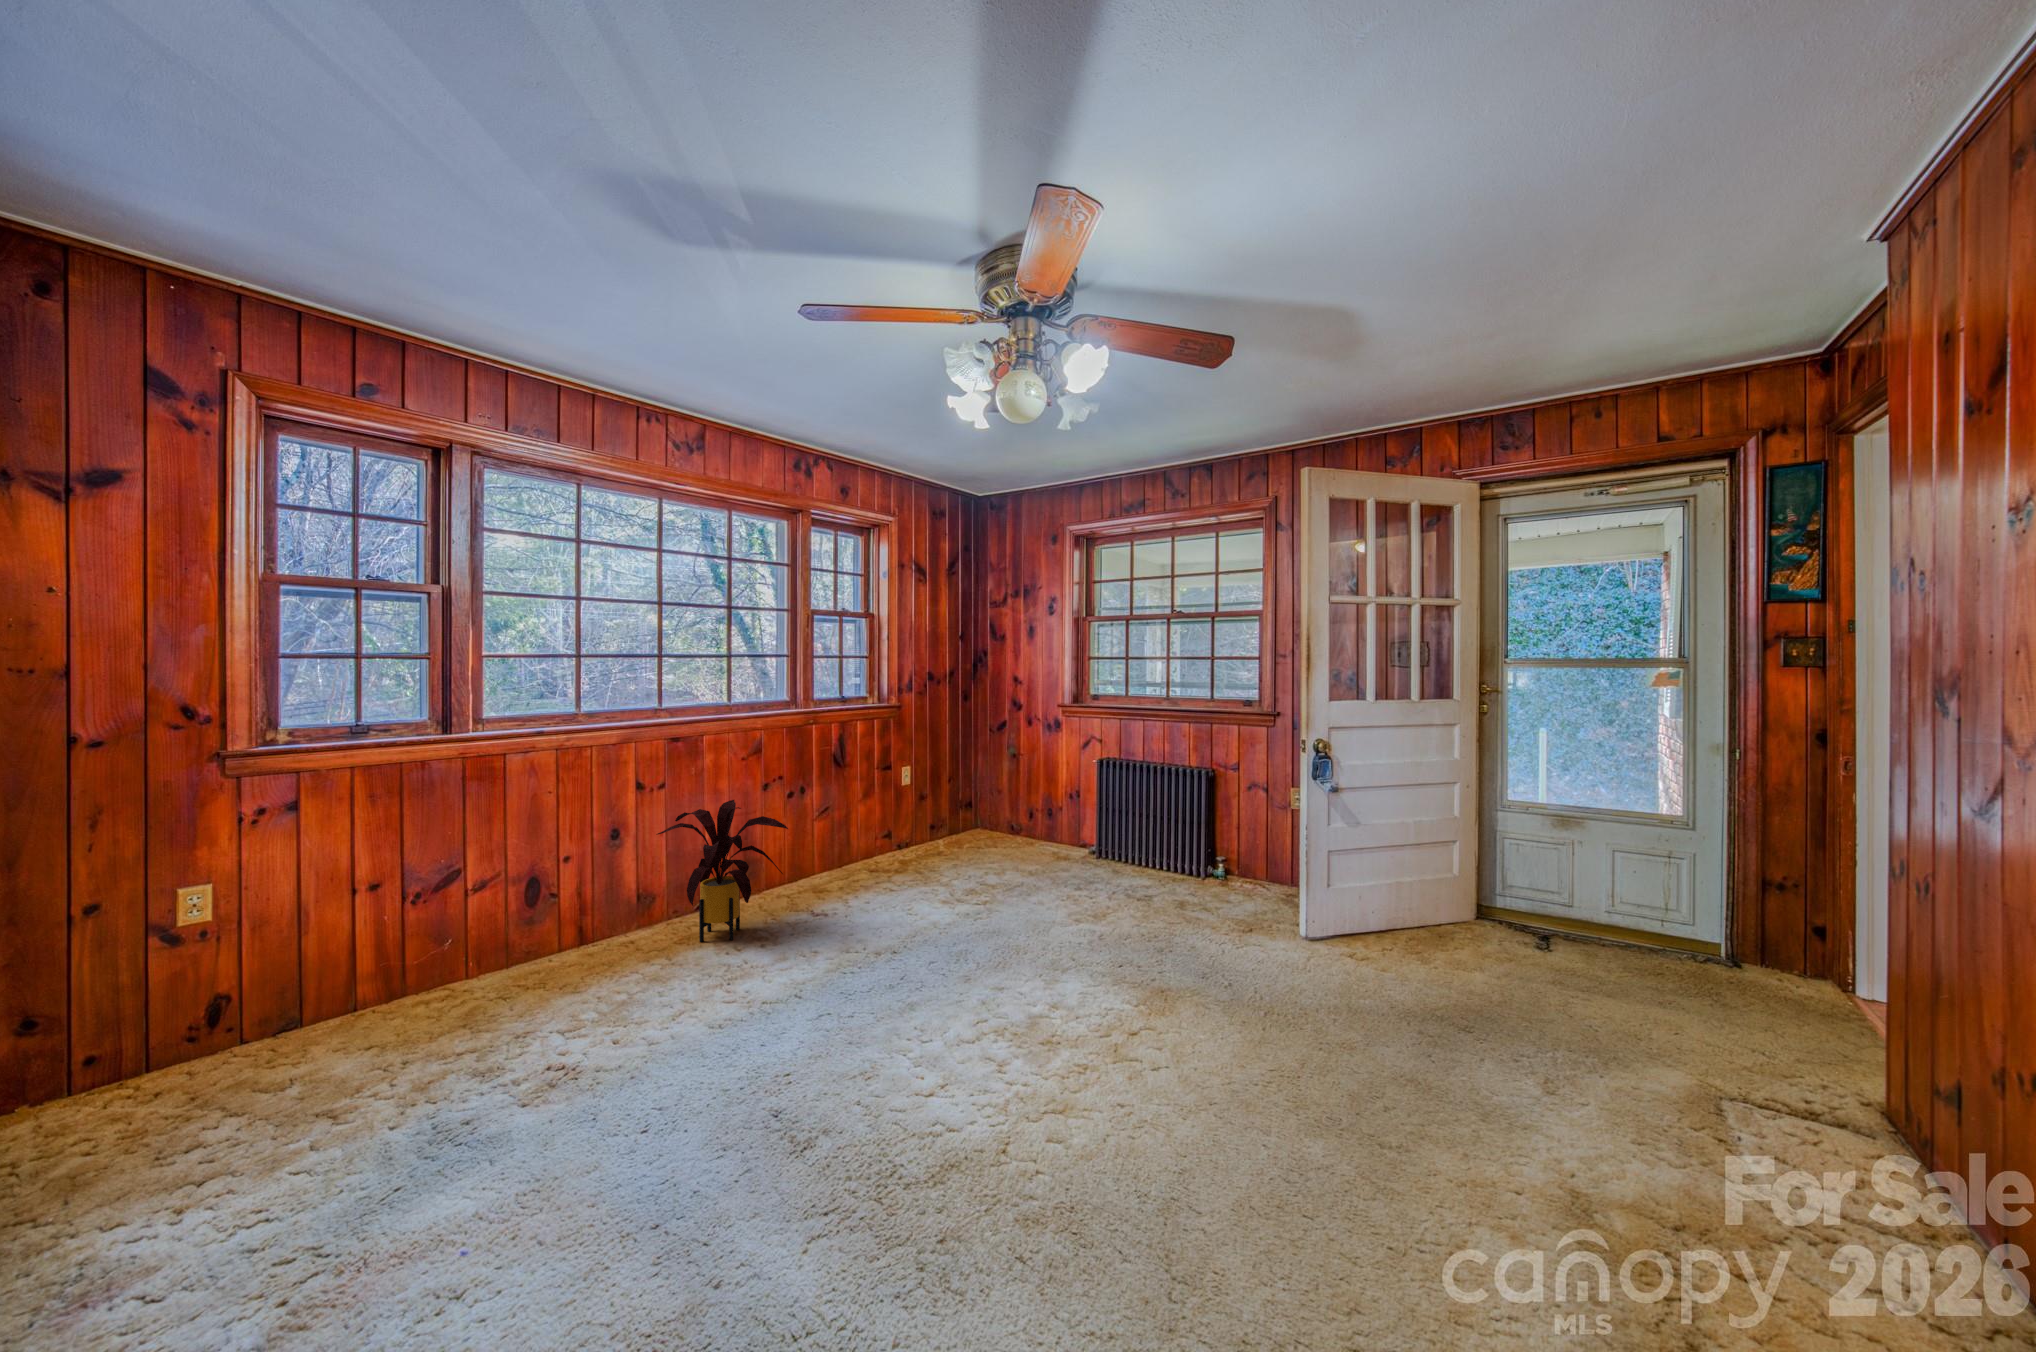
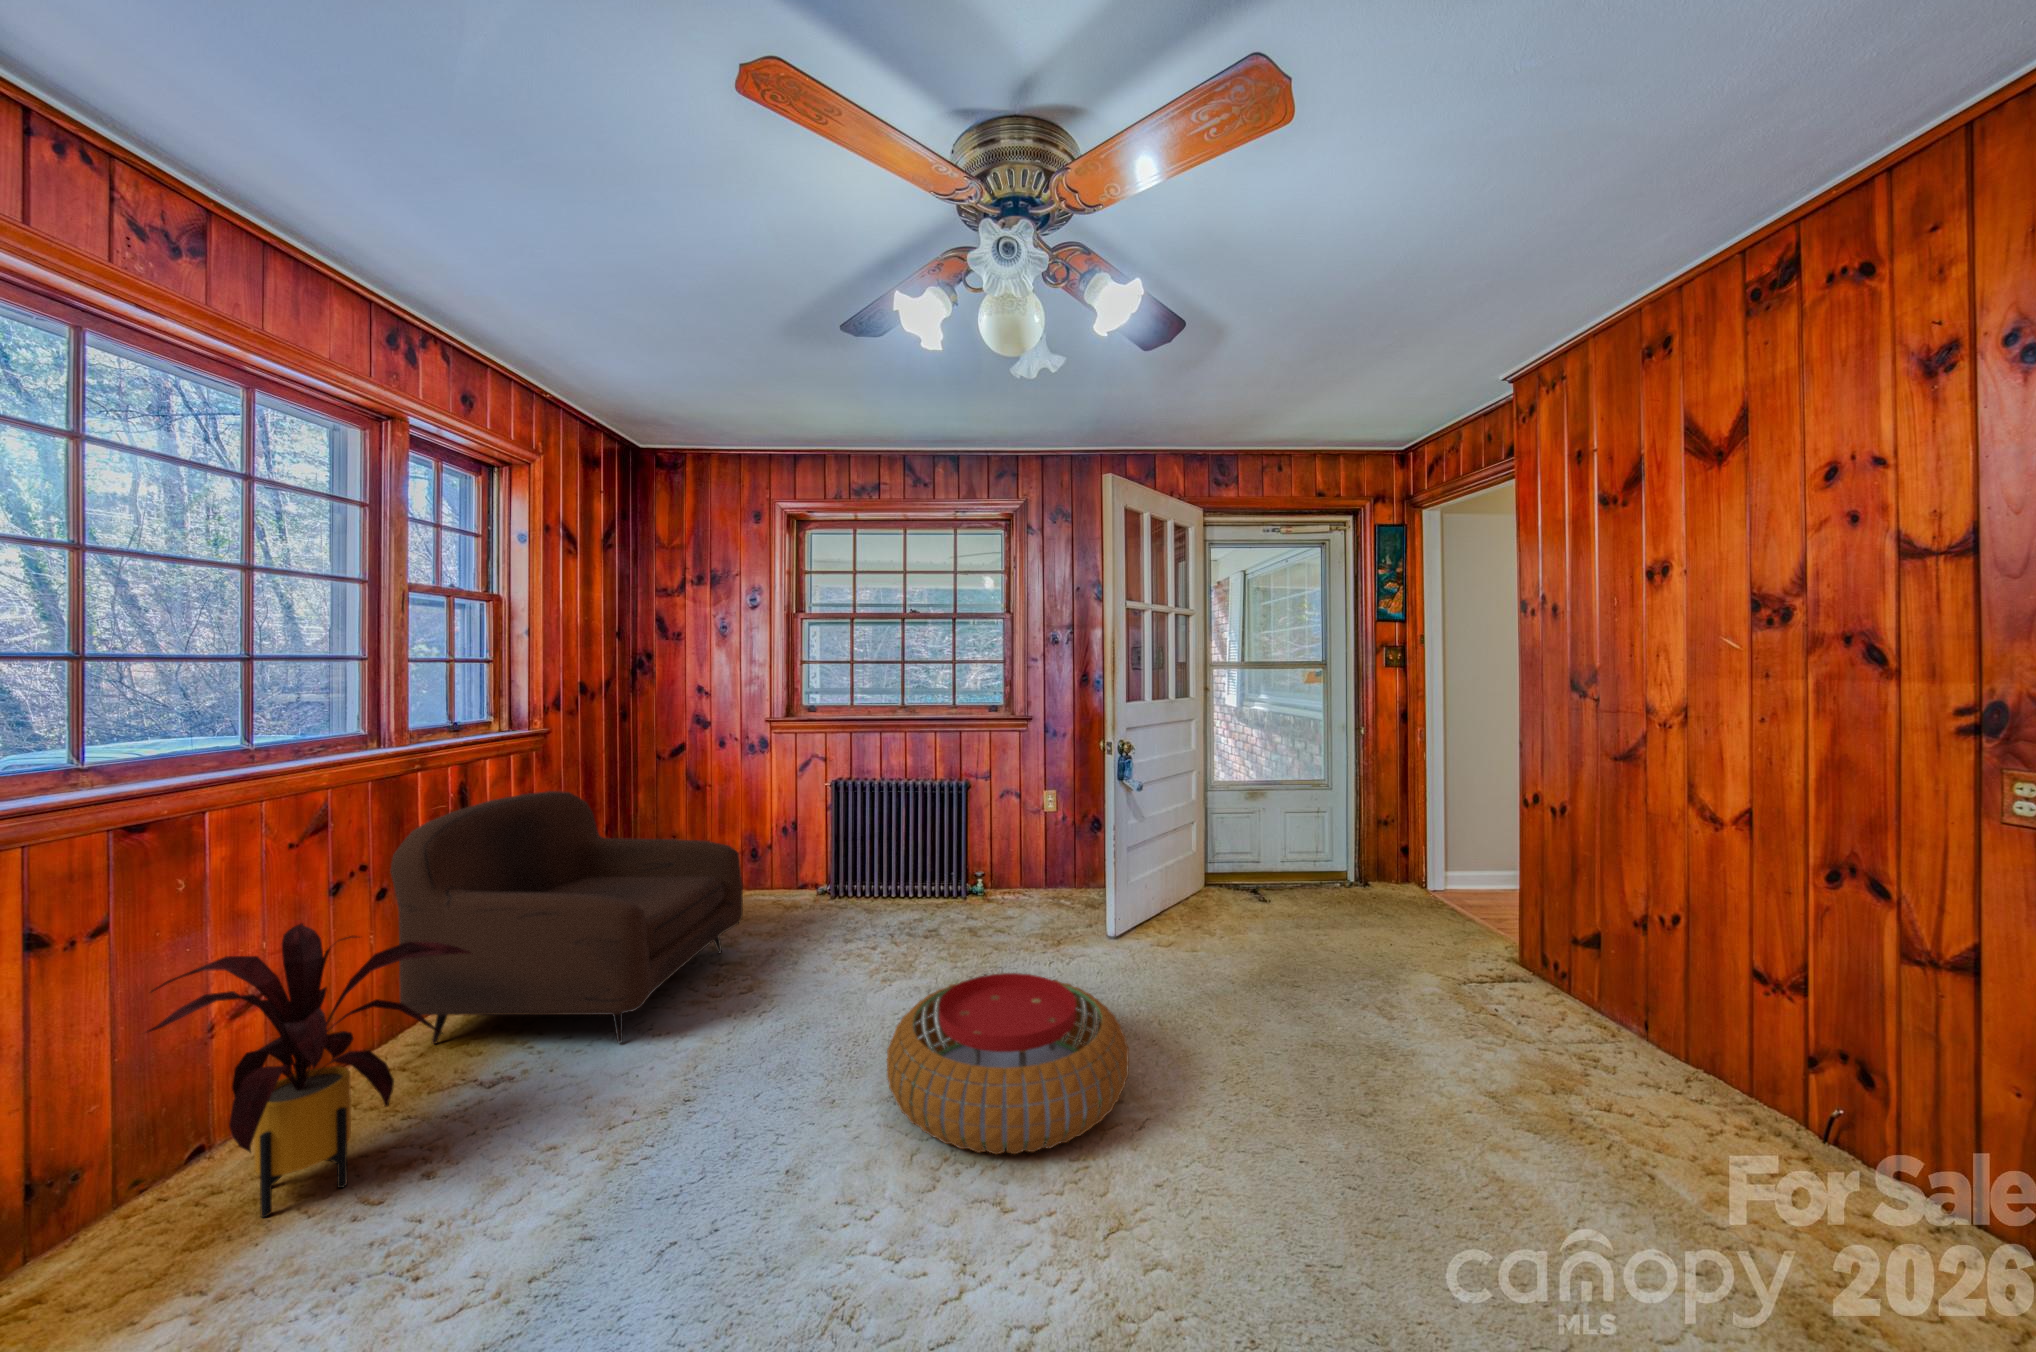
armchair: none [790,745,1002,912] -> present [390,791,743,1044]
pouf: none [979,919,1177,1051] -> present [887,973,1129,1154]

